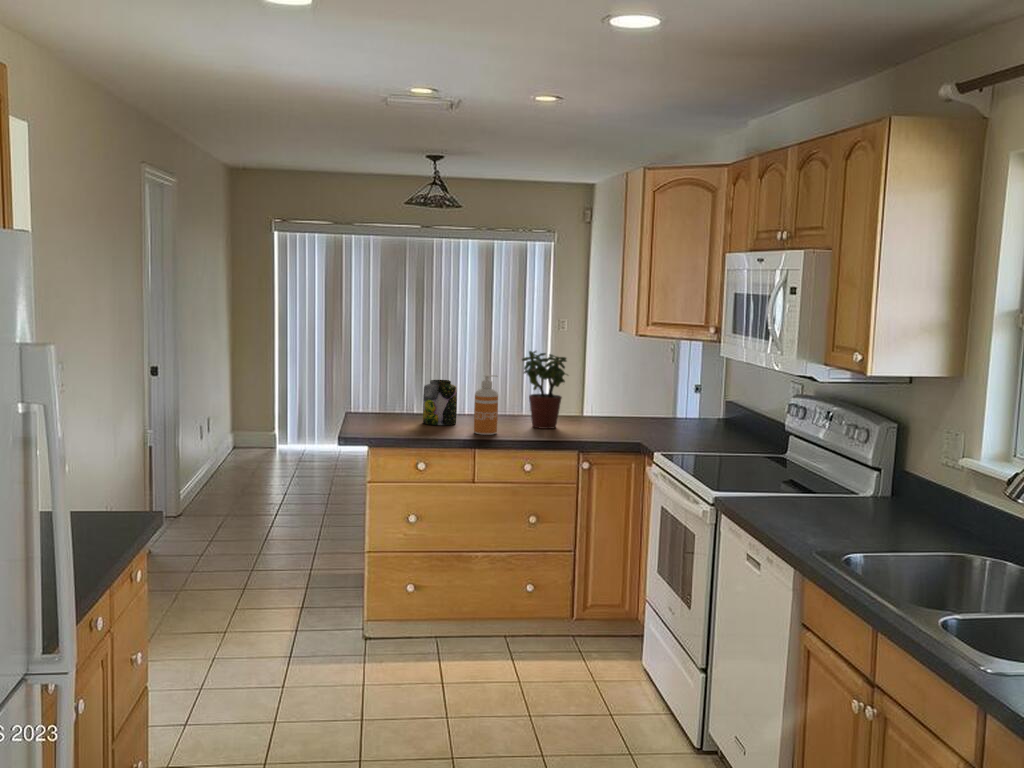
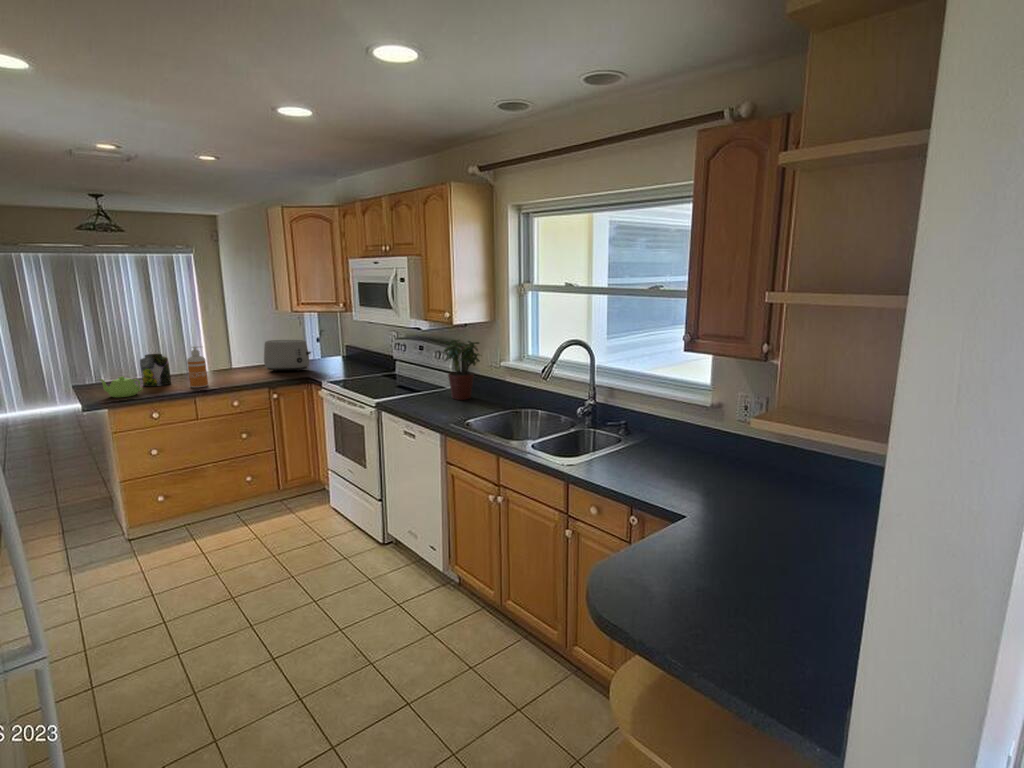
potted plant: present [522,351,566,429] -> present [444,340,480,400]
toaster: none [584,376,654,430] -> present [264,340,311,371]
teapot: none [370,406,416,435] -> present [99,376,142,397]

